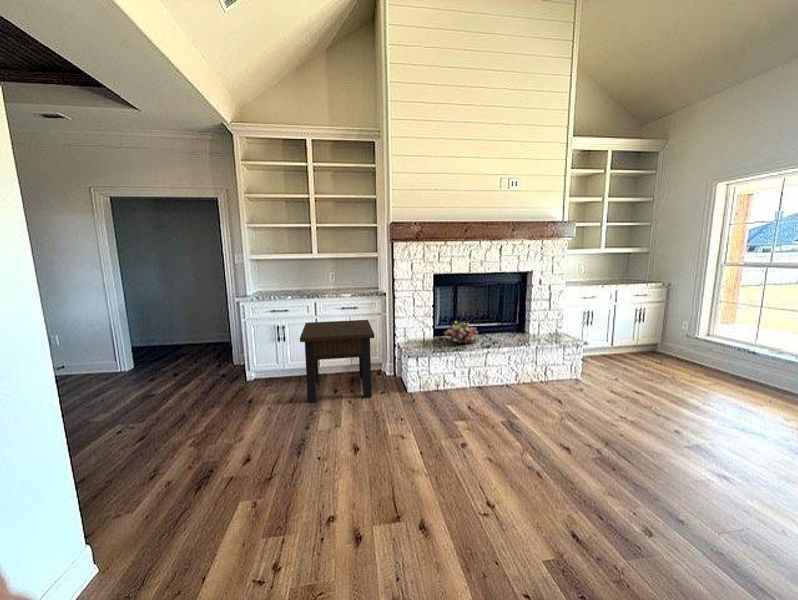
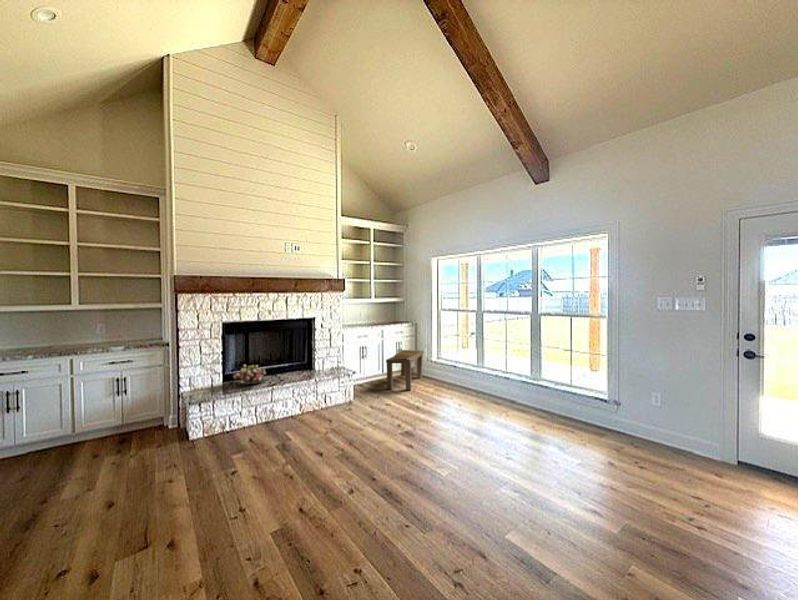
bench: none [625,319,683,376] -> present [386,350,423,390]
side table: present [300,320,374,403] -> none [37,372,146,477]

